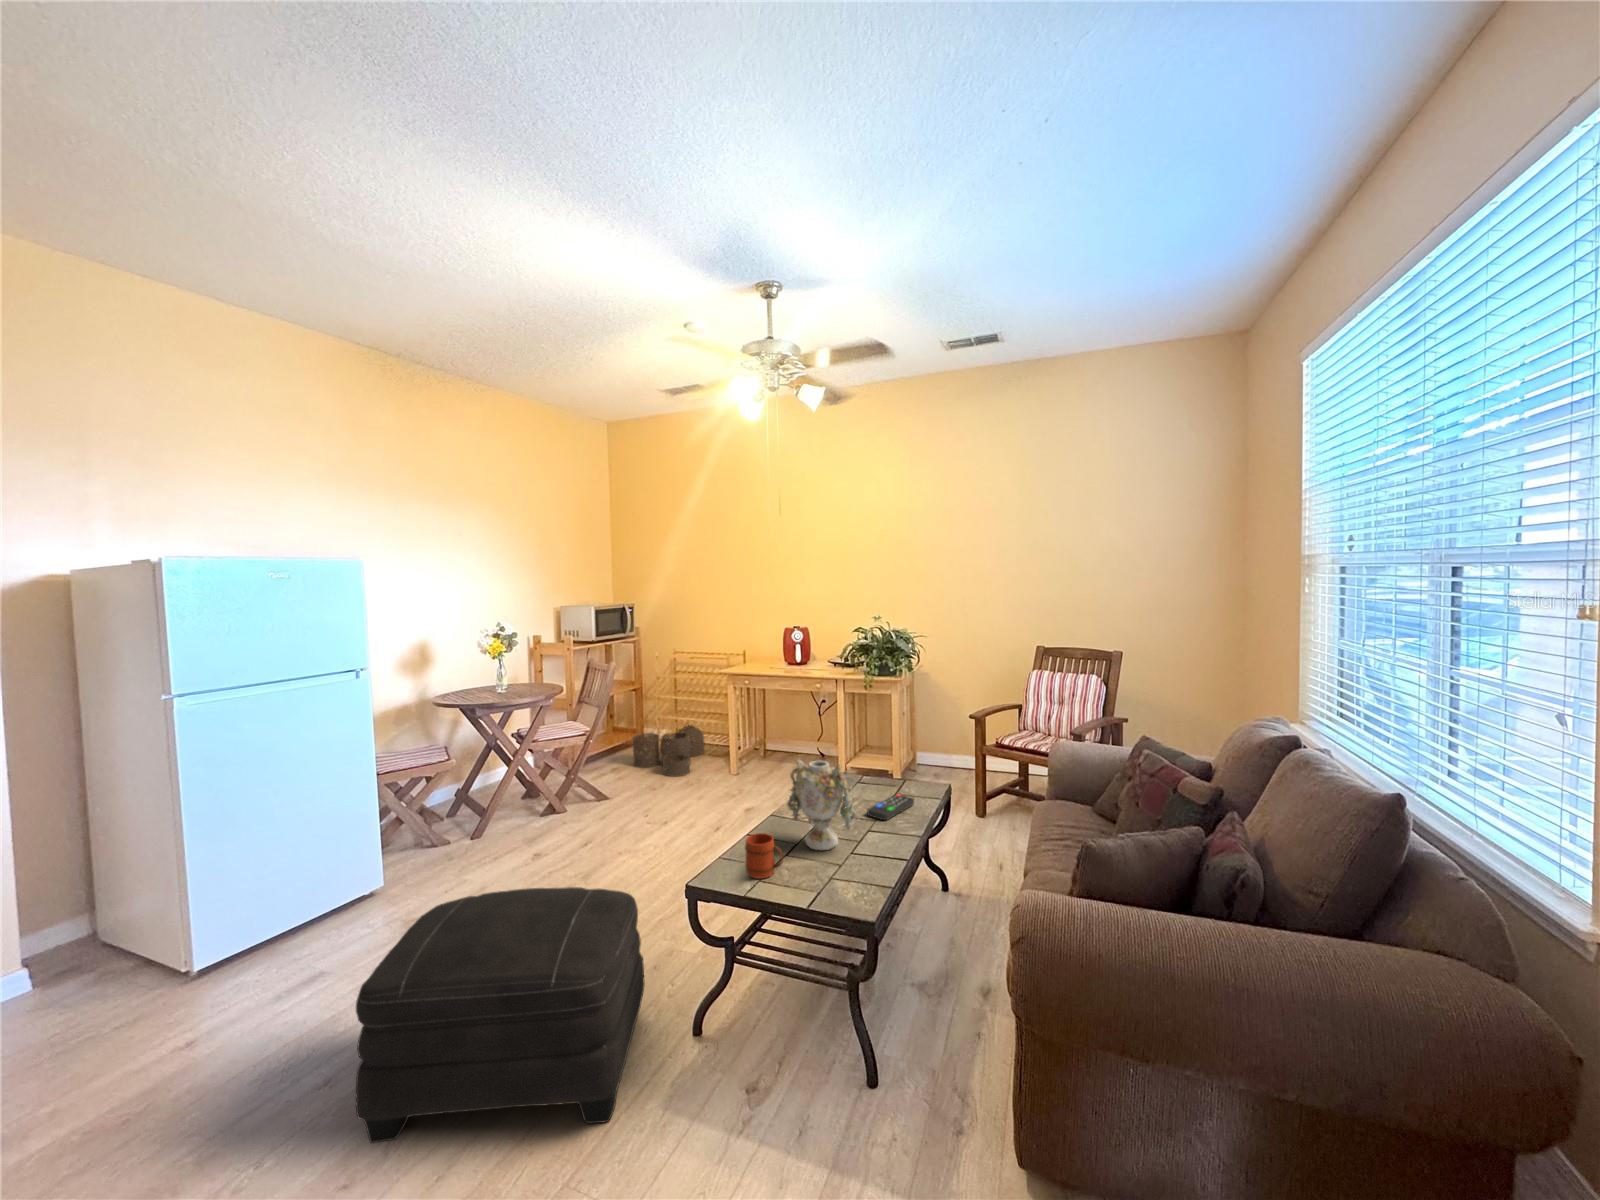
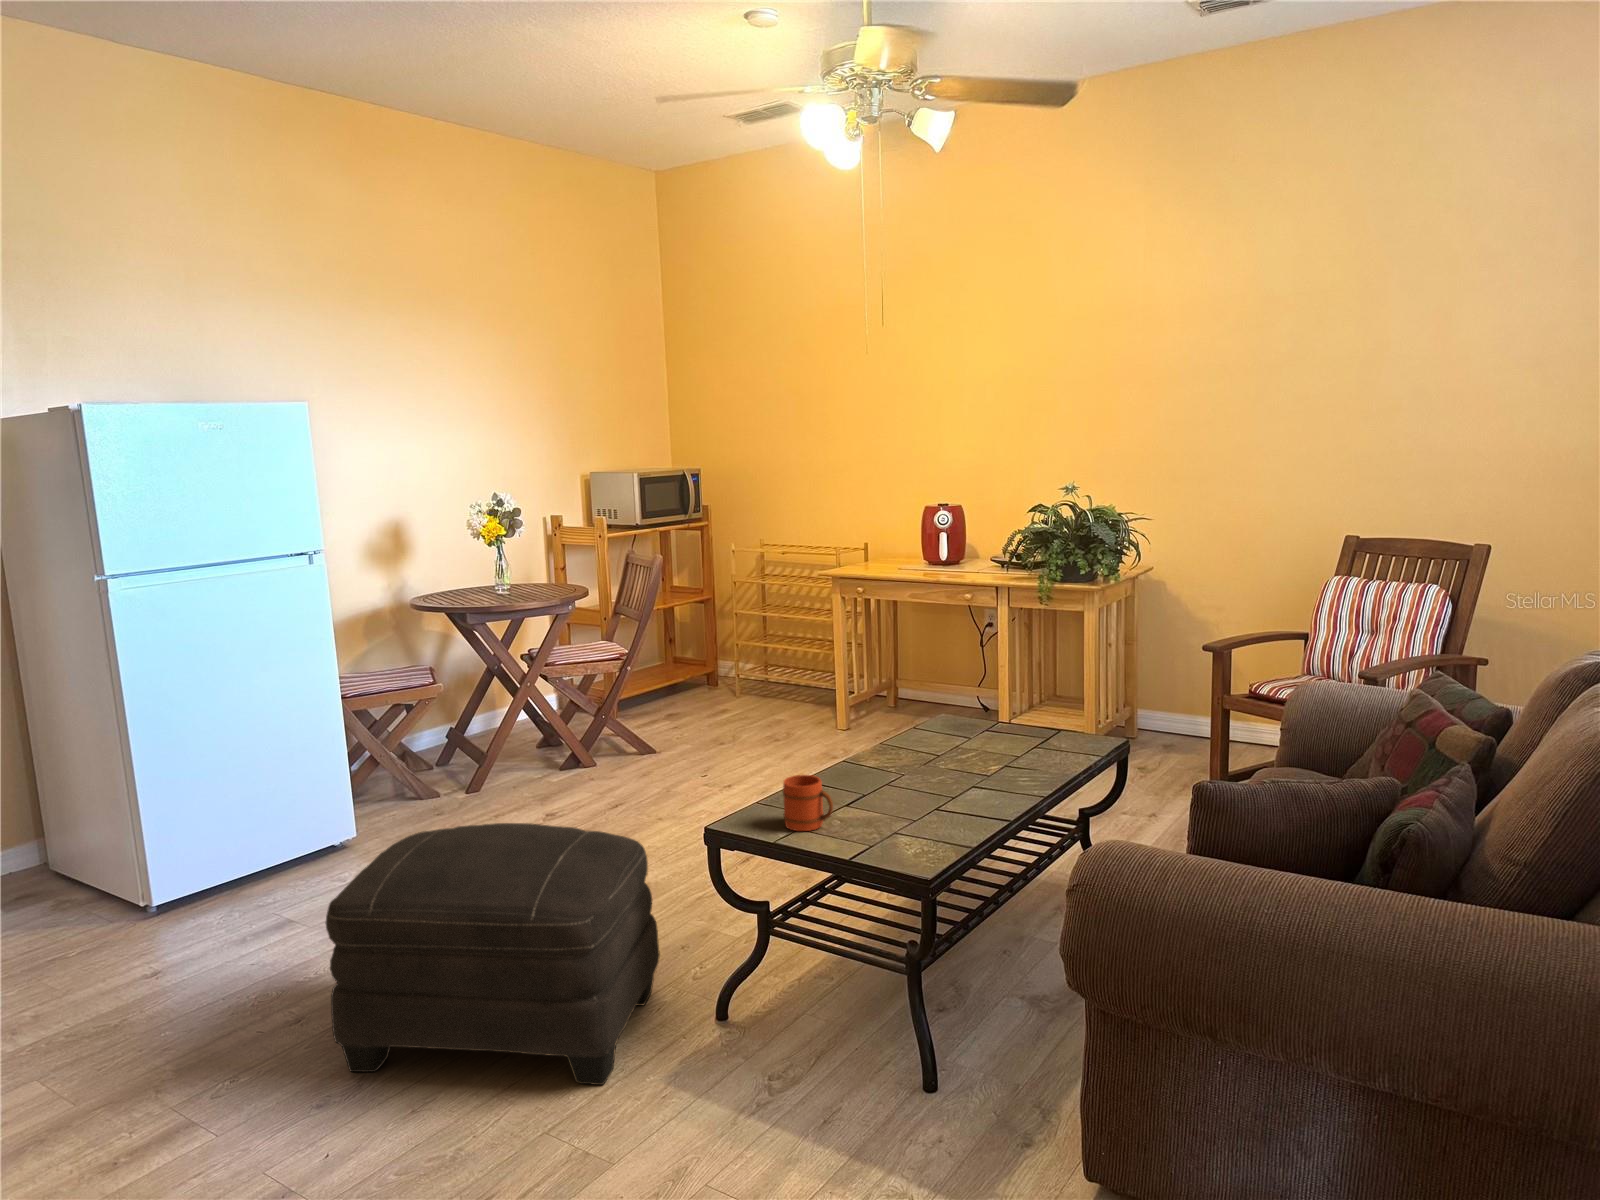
woven basket: present [633,725,705,776] -> none [692,652,803,729]
vase: present [787,759,856,850] -> none [853,682,945,807]
remote control: present [867,794,914,820] -> none [980,747,1058,779]

